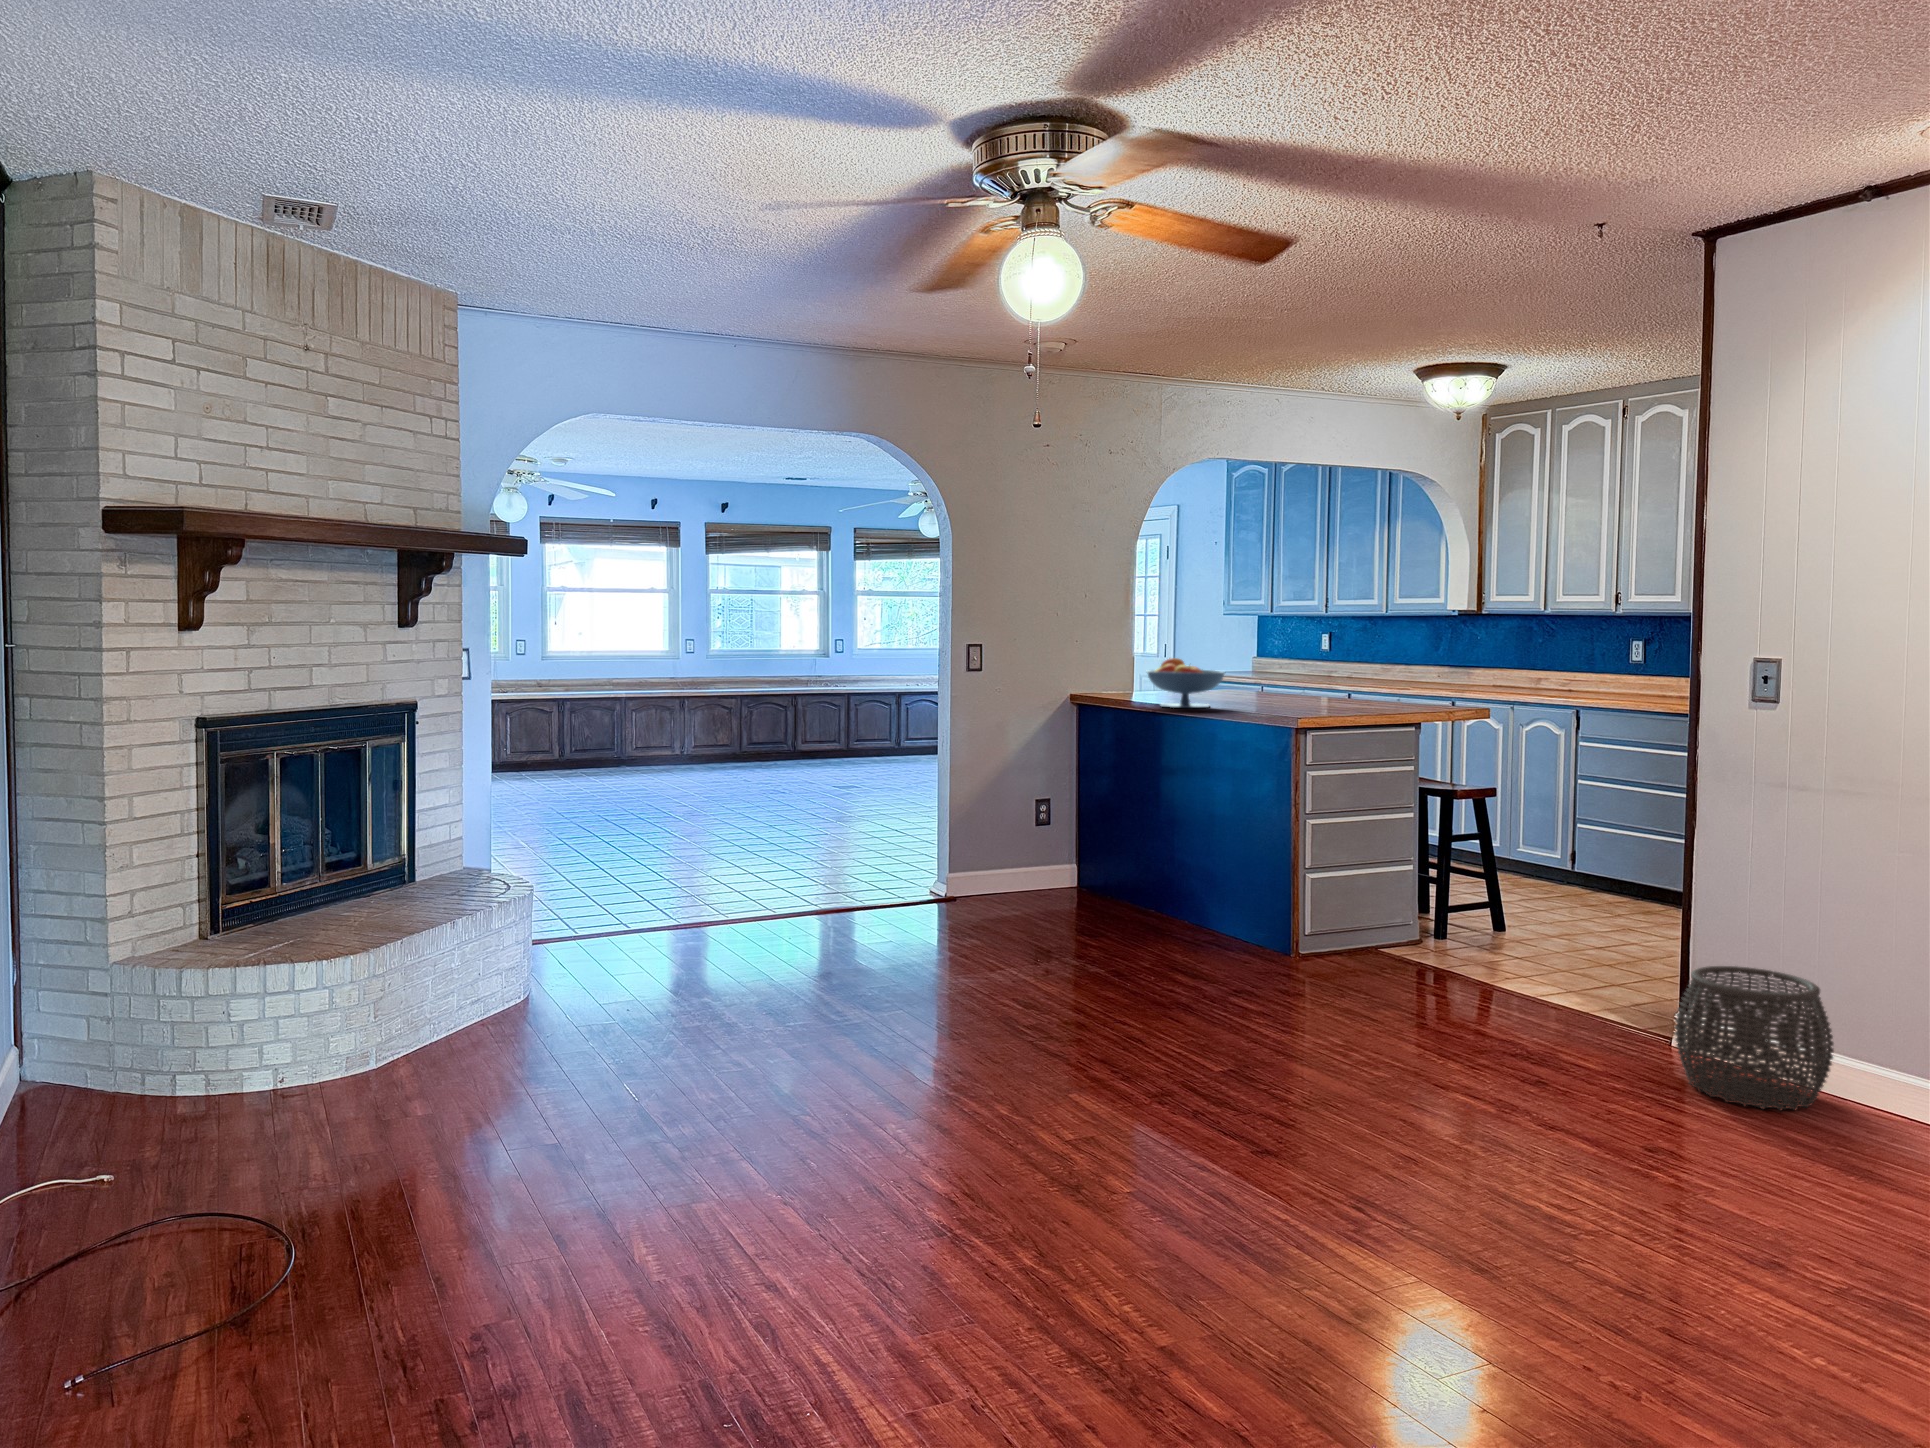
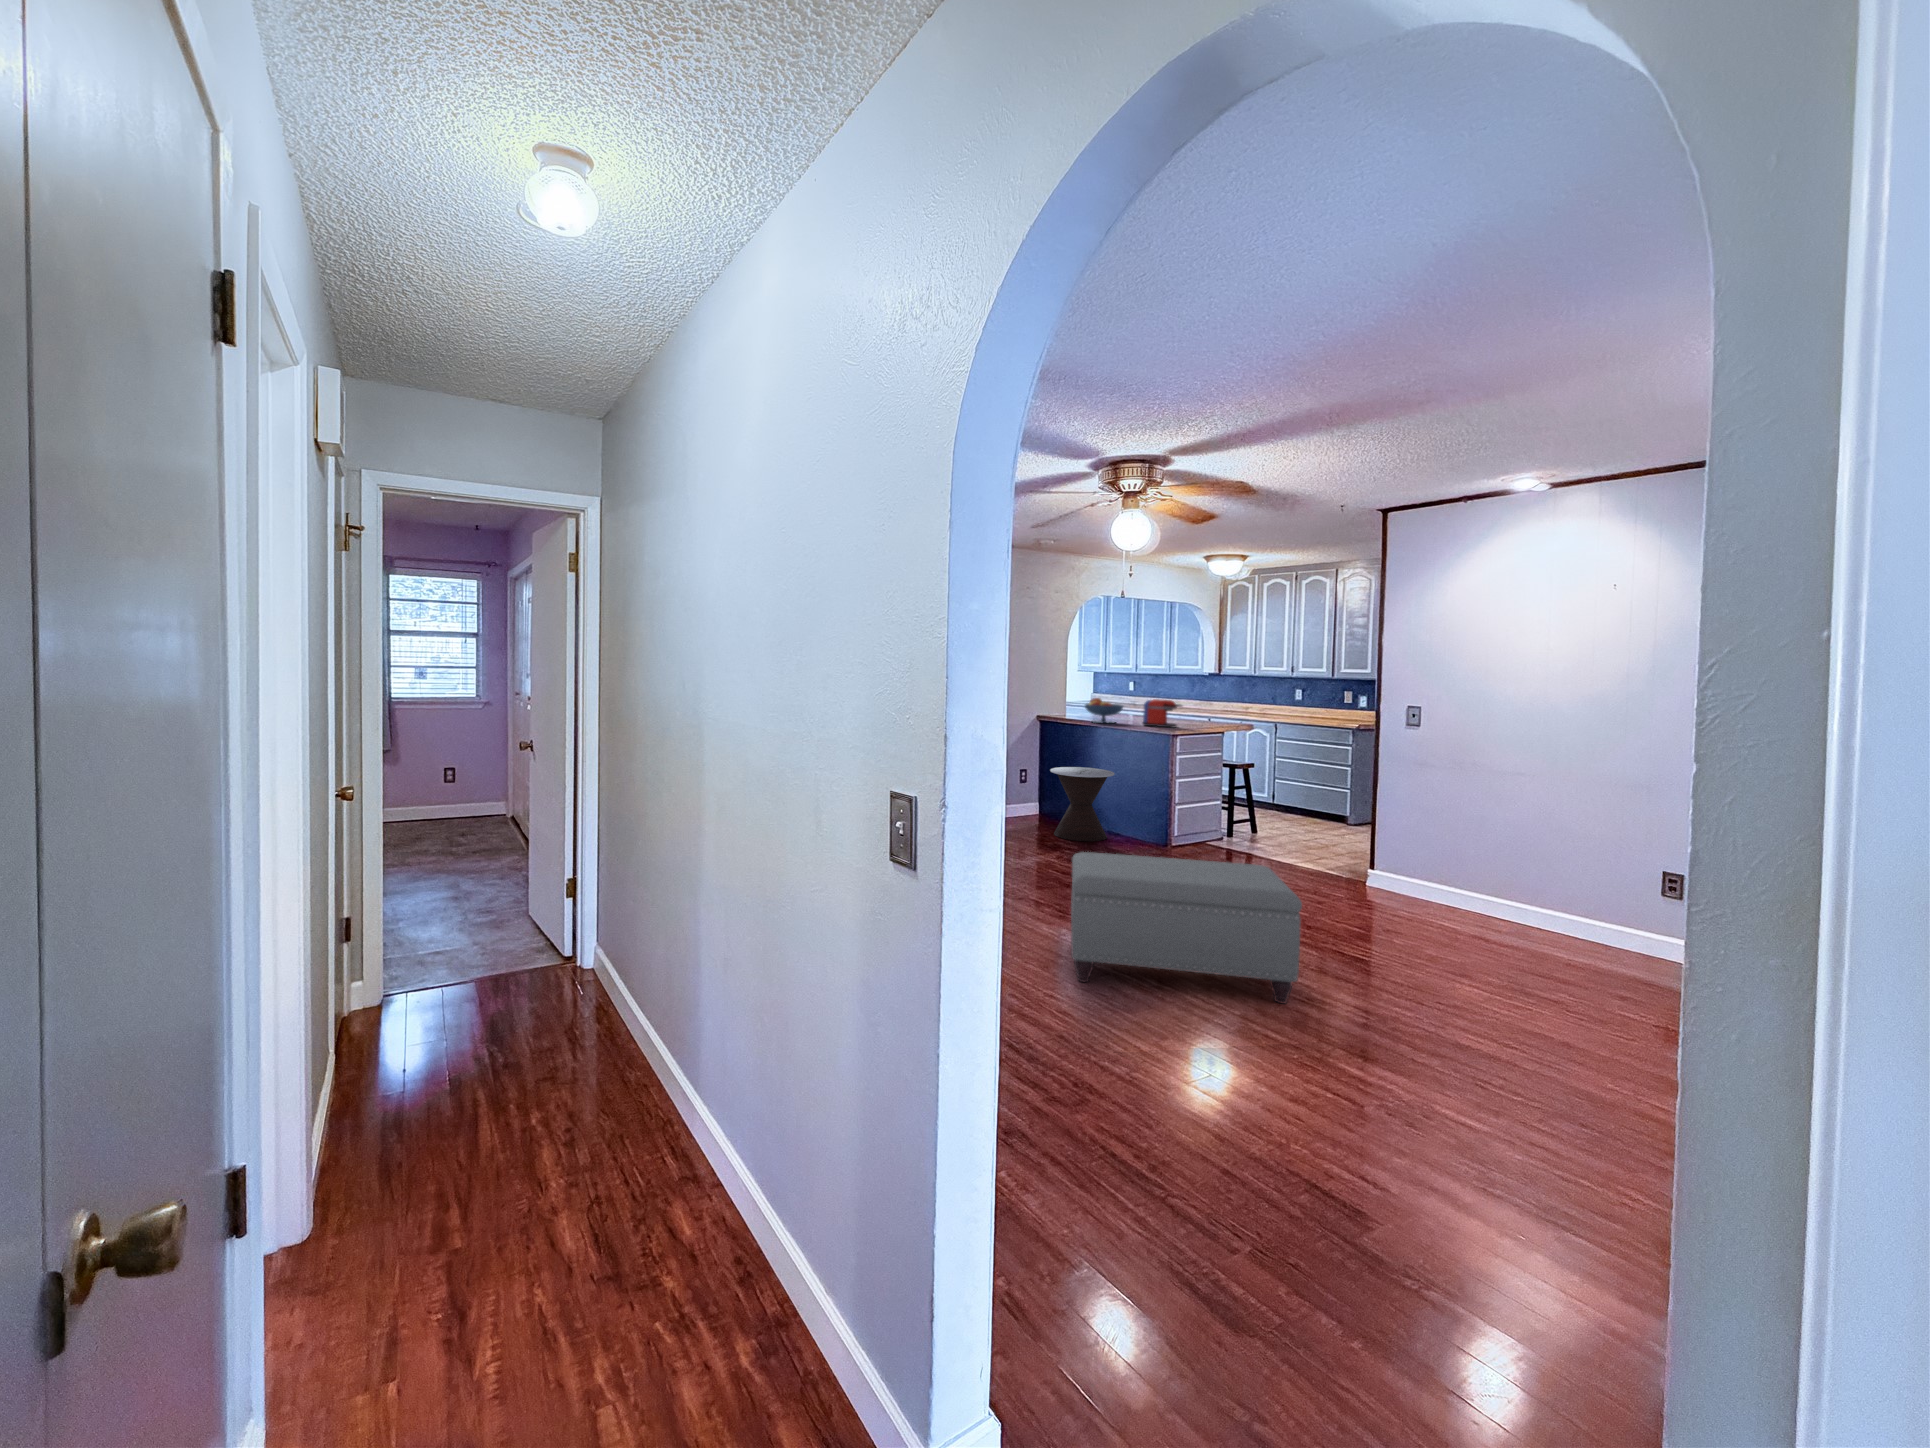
coffee maker: none [1249,658,1327,714] -> present [1143,699,1181,727]
side table: none [1065,795,1191,943] -> present [1050,767,1114,841]
woven basket: present [1675,966,1834,1110] -> none [1378,847,1451,911]
ottoman: none [822,970,1314,1326] -> present [1071,852,1302,1004]

